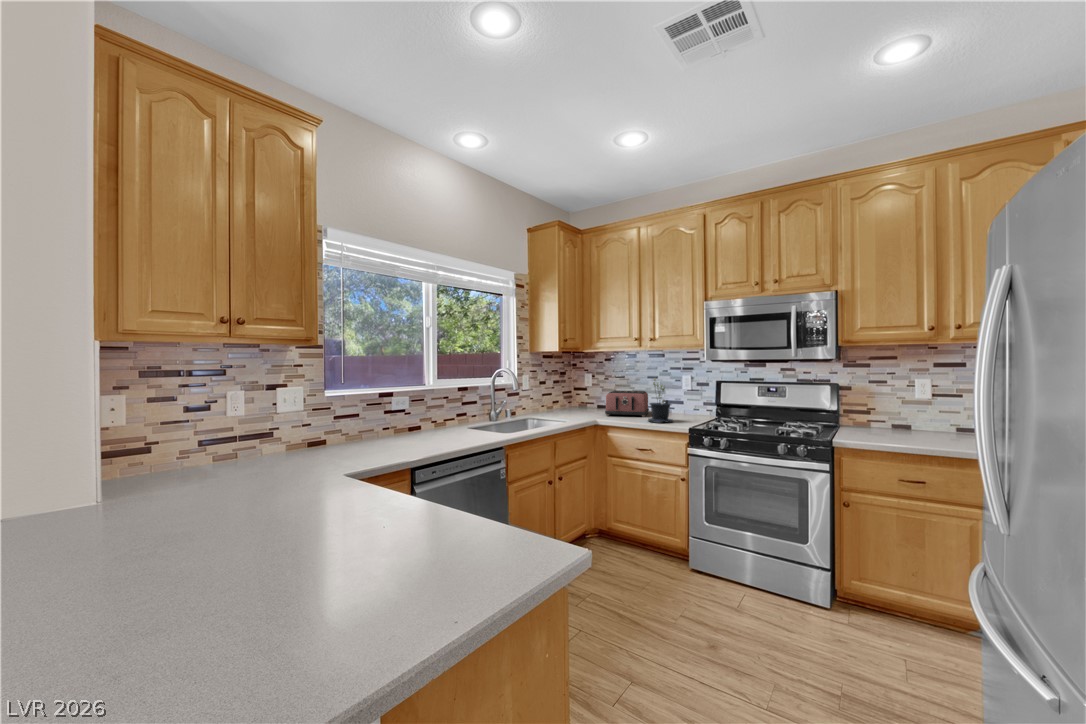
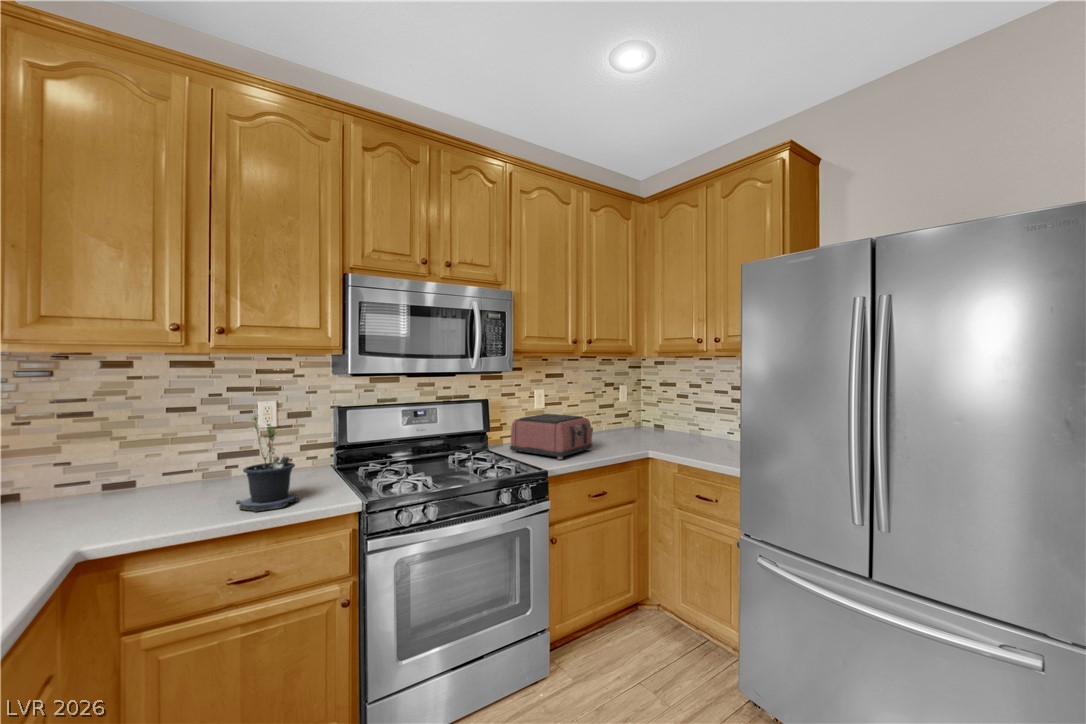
toaster: present [605,390,649,417] -> present [510,414,592,459]

